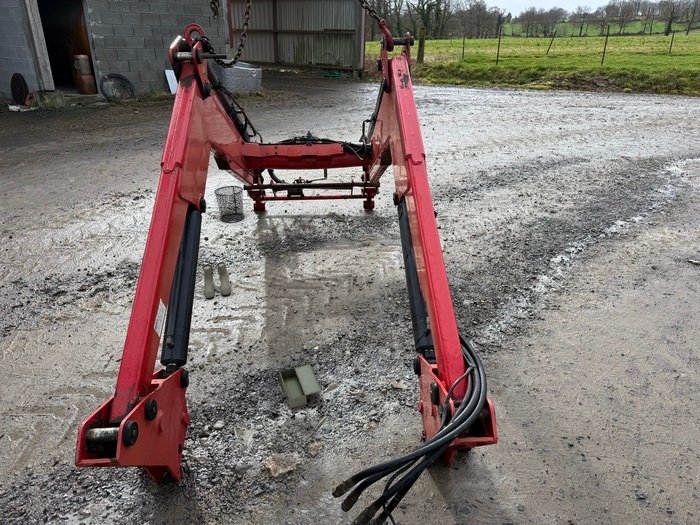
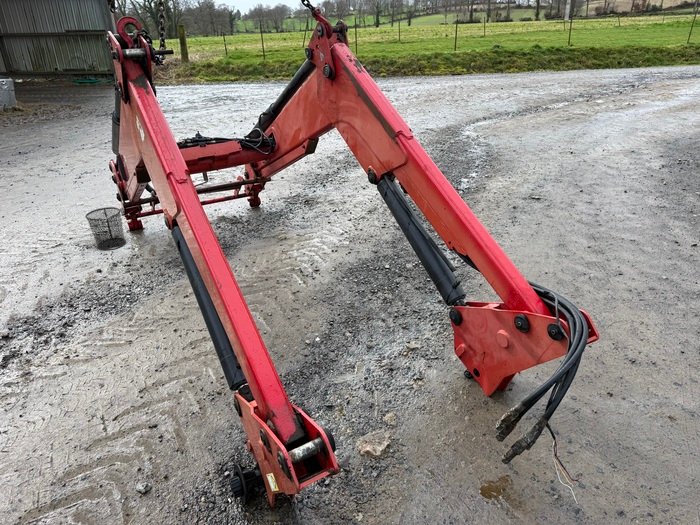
boots: present [203,262,231,298] -> none [146,285,183,328]
toolbox: present [279,364,322,408] -> none [310,352,364,396]

